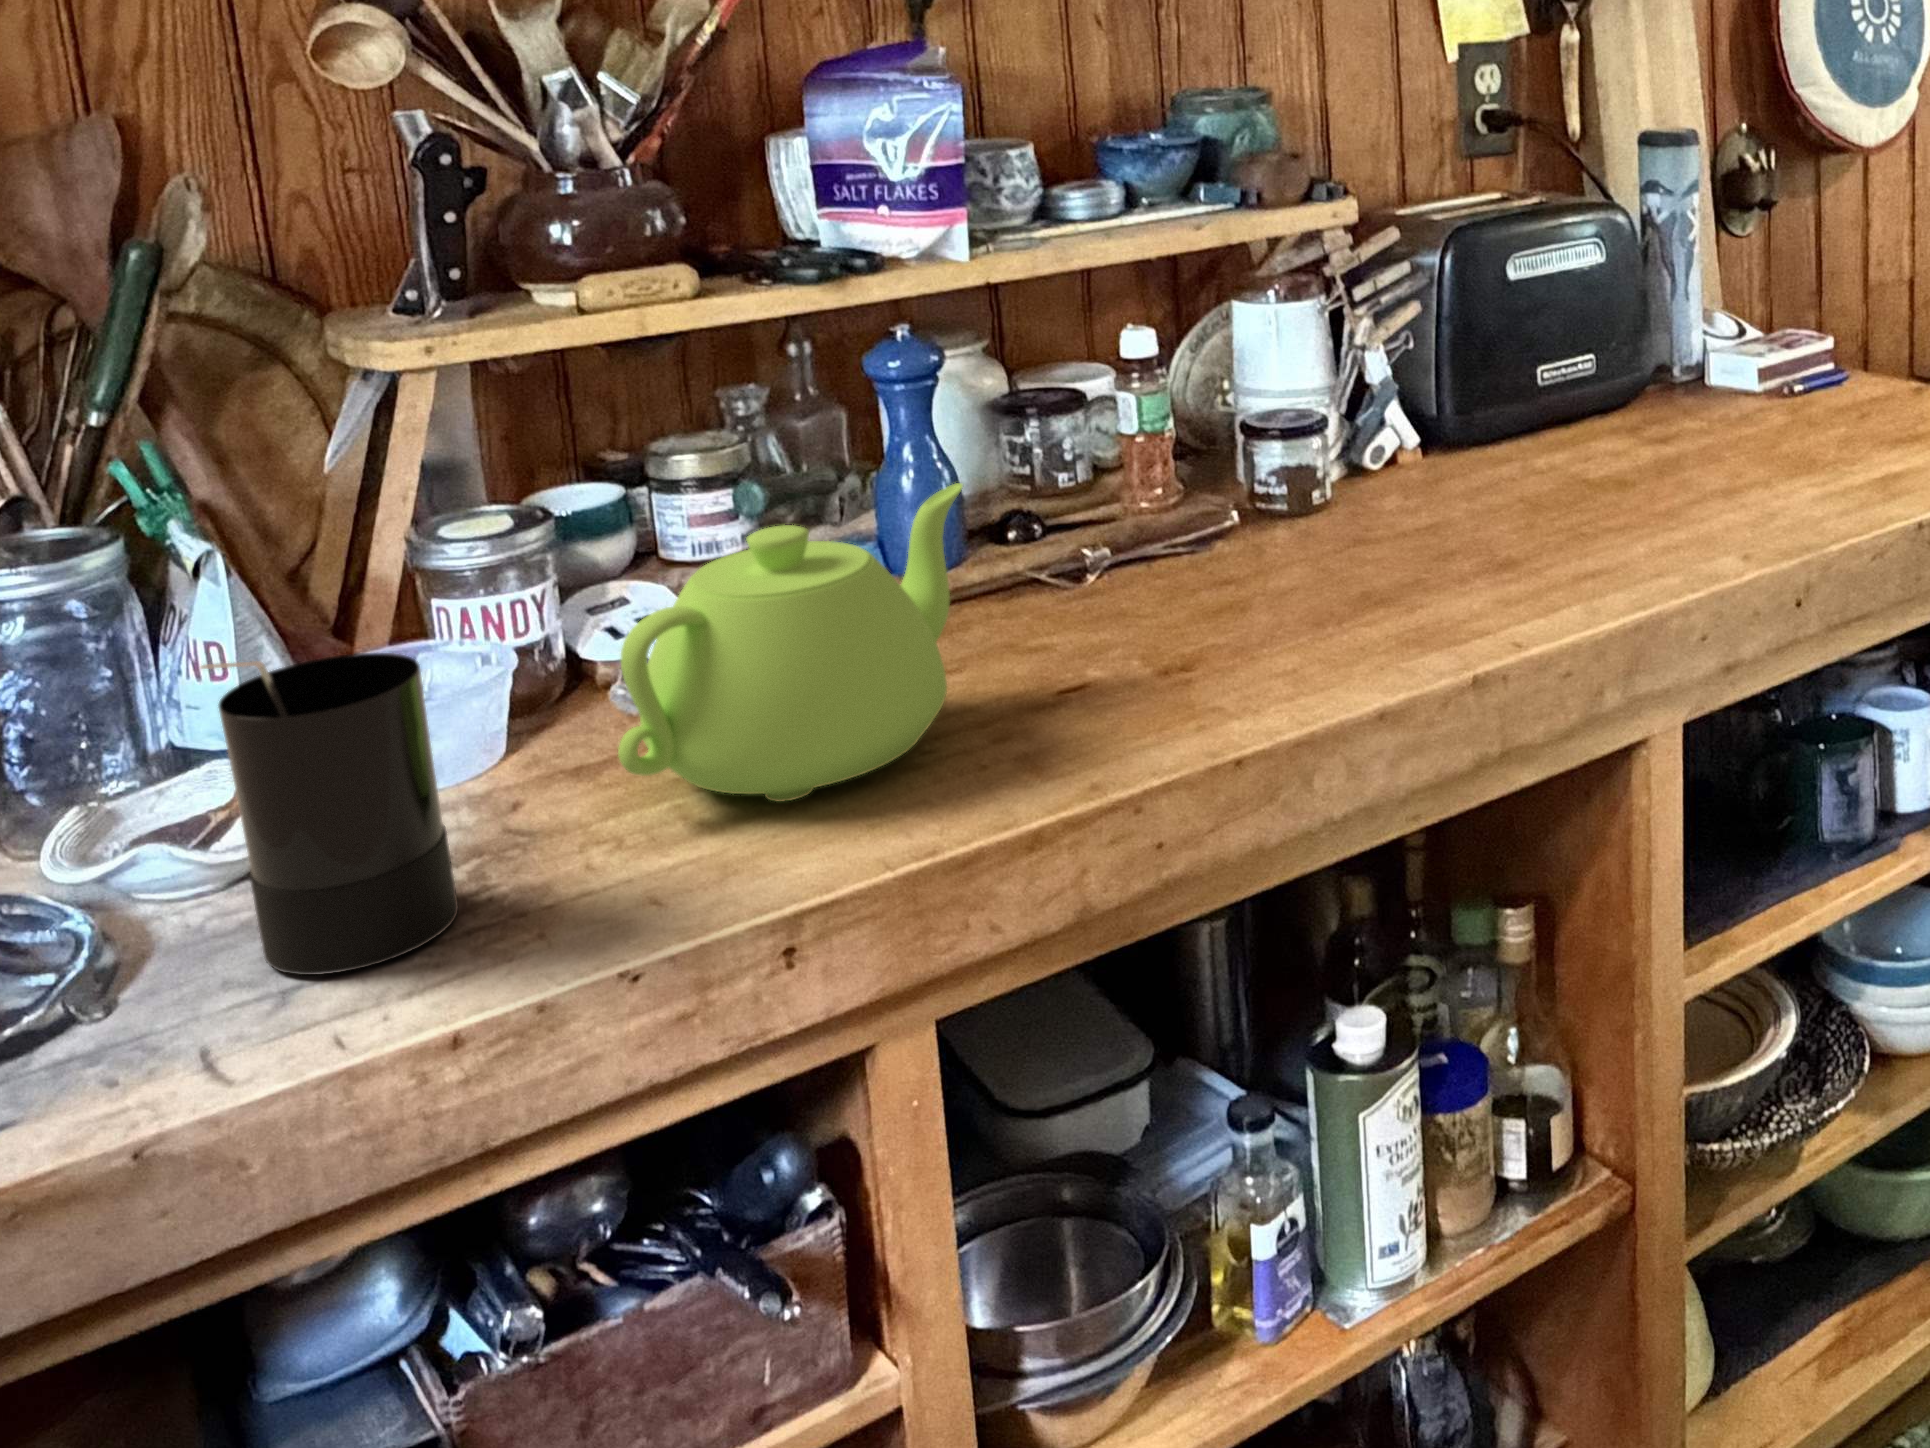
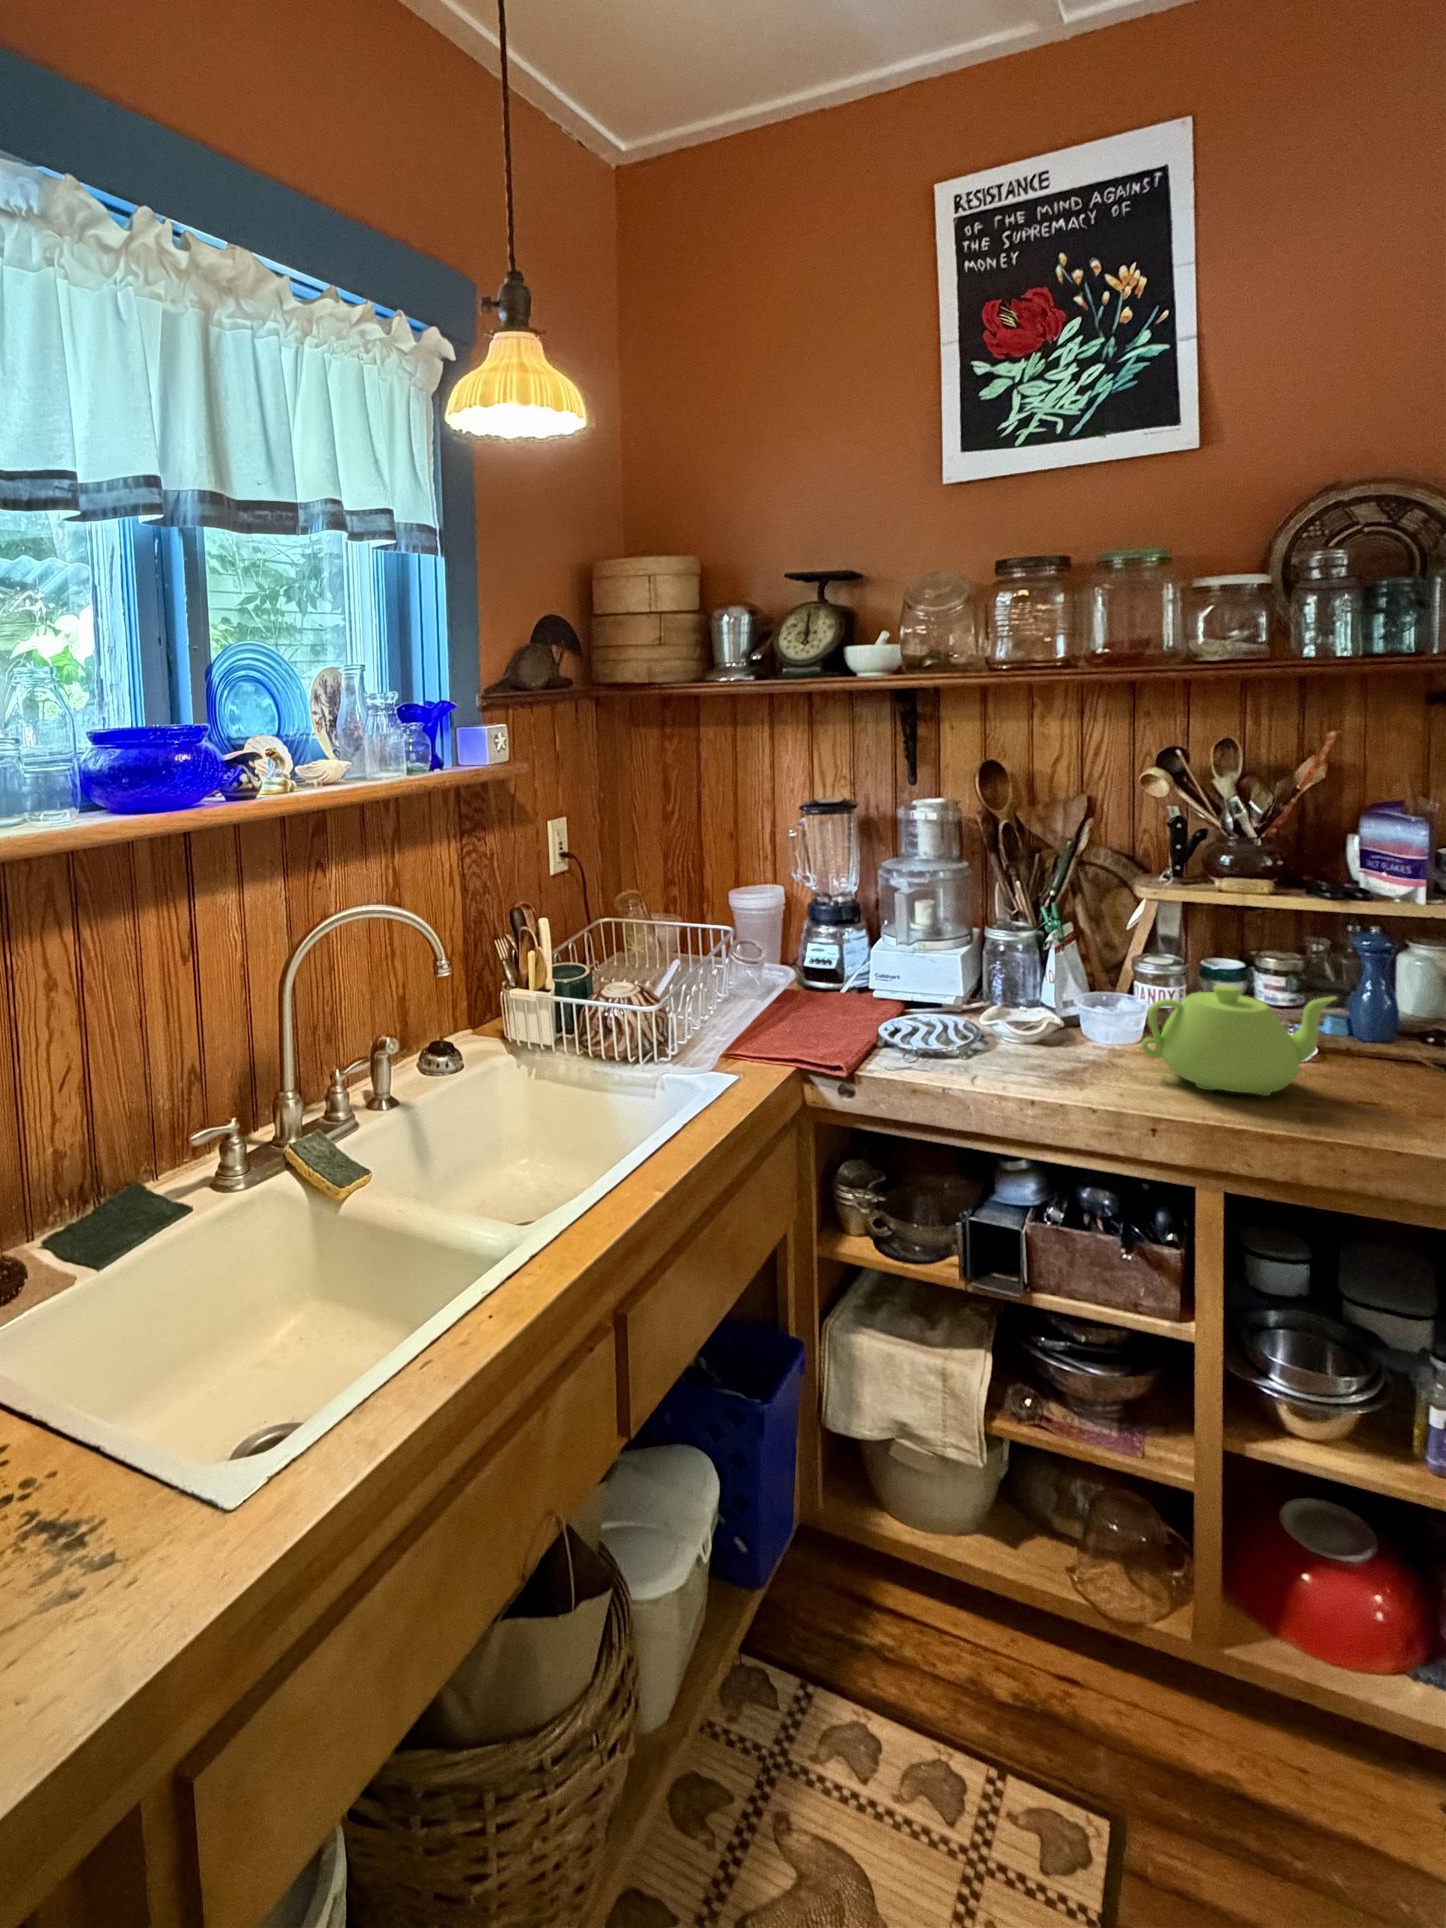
candle: present [200,653,458,975] -> none [1010,964,1070,1071]

